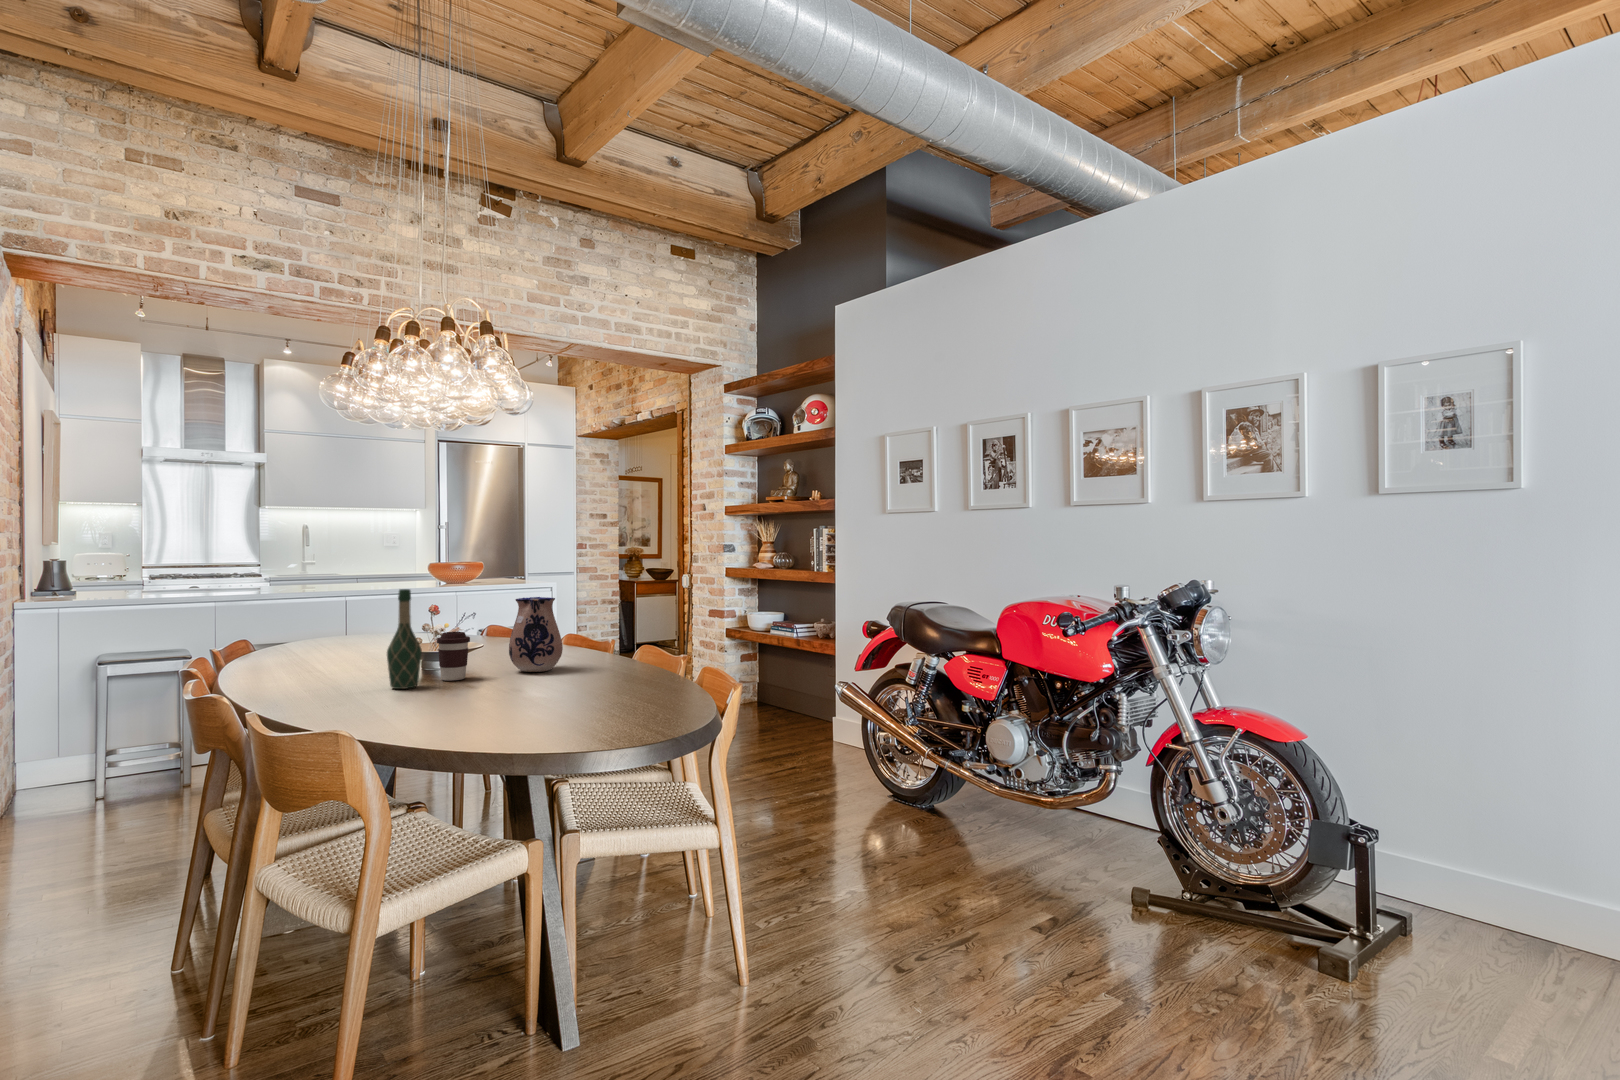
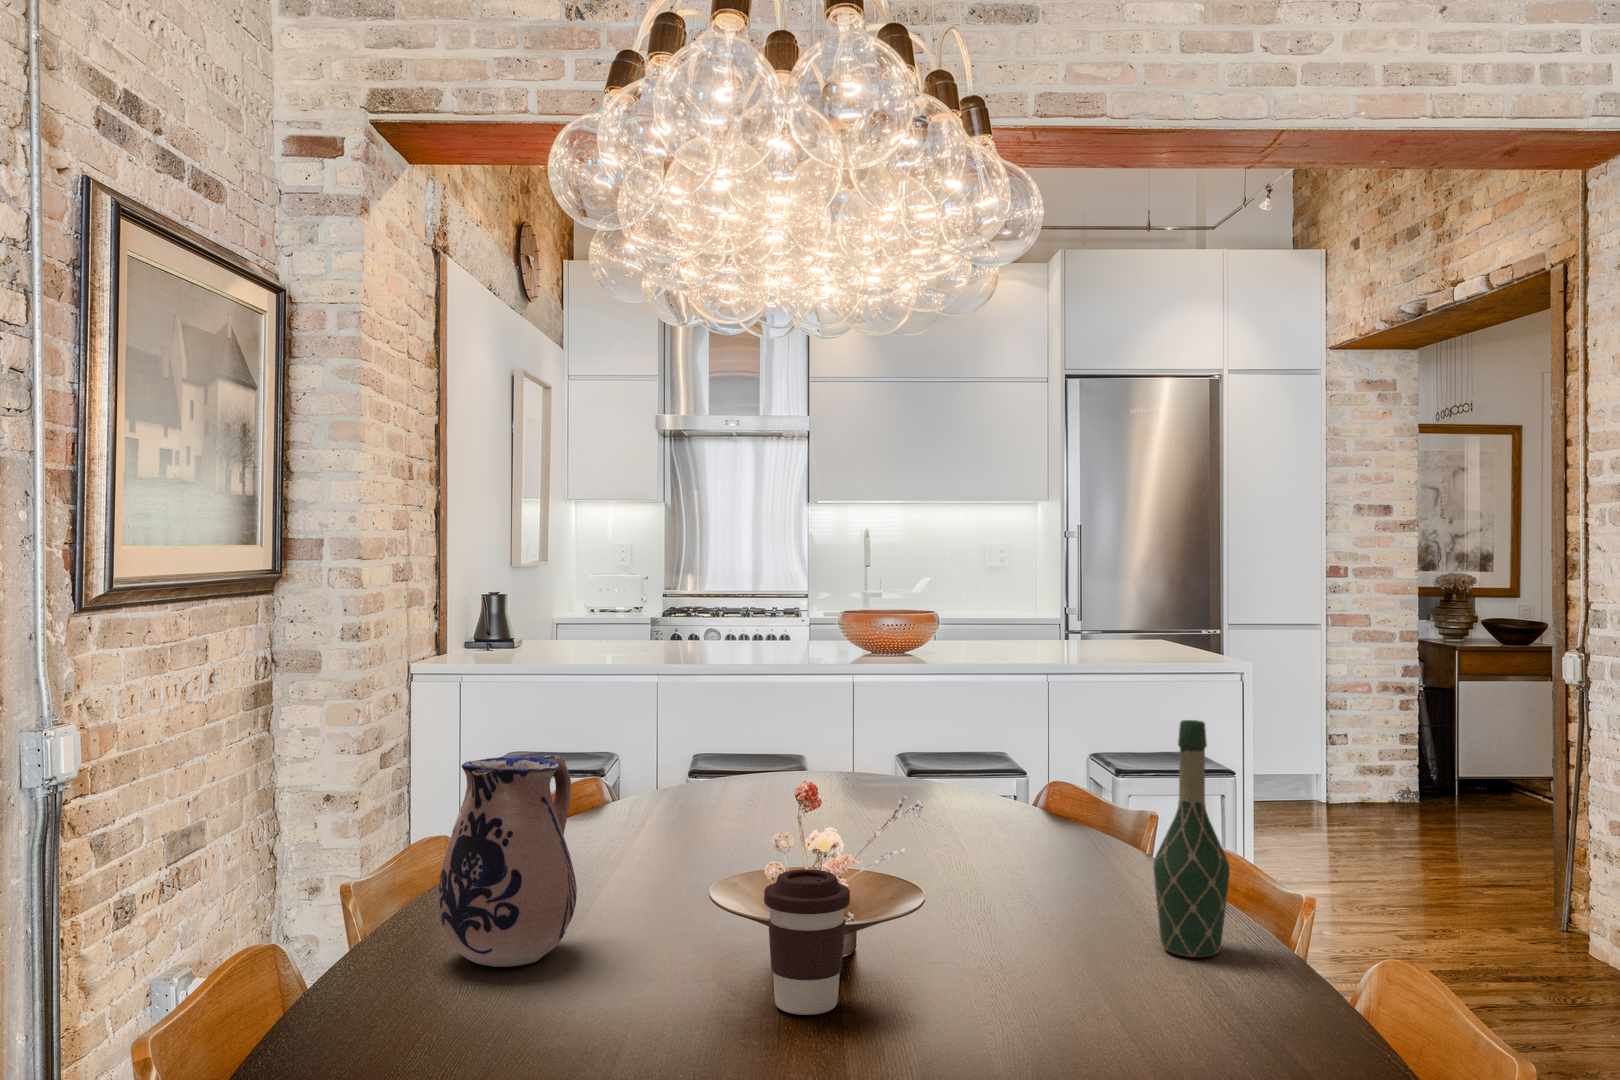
wine bottle: present [387,589,422,689] -> present [1153,720,1230,957]
ceramic pitcher: present [509,597,563,672] -> present [438,755,577,967]

